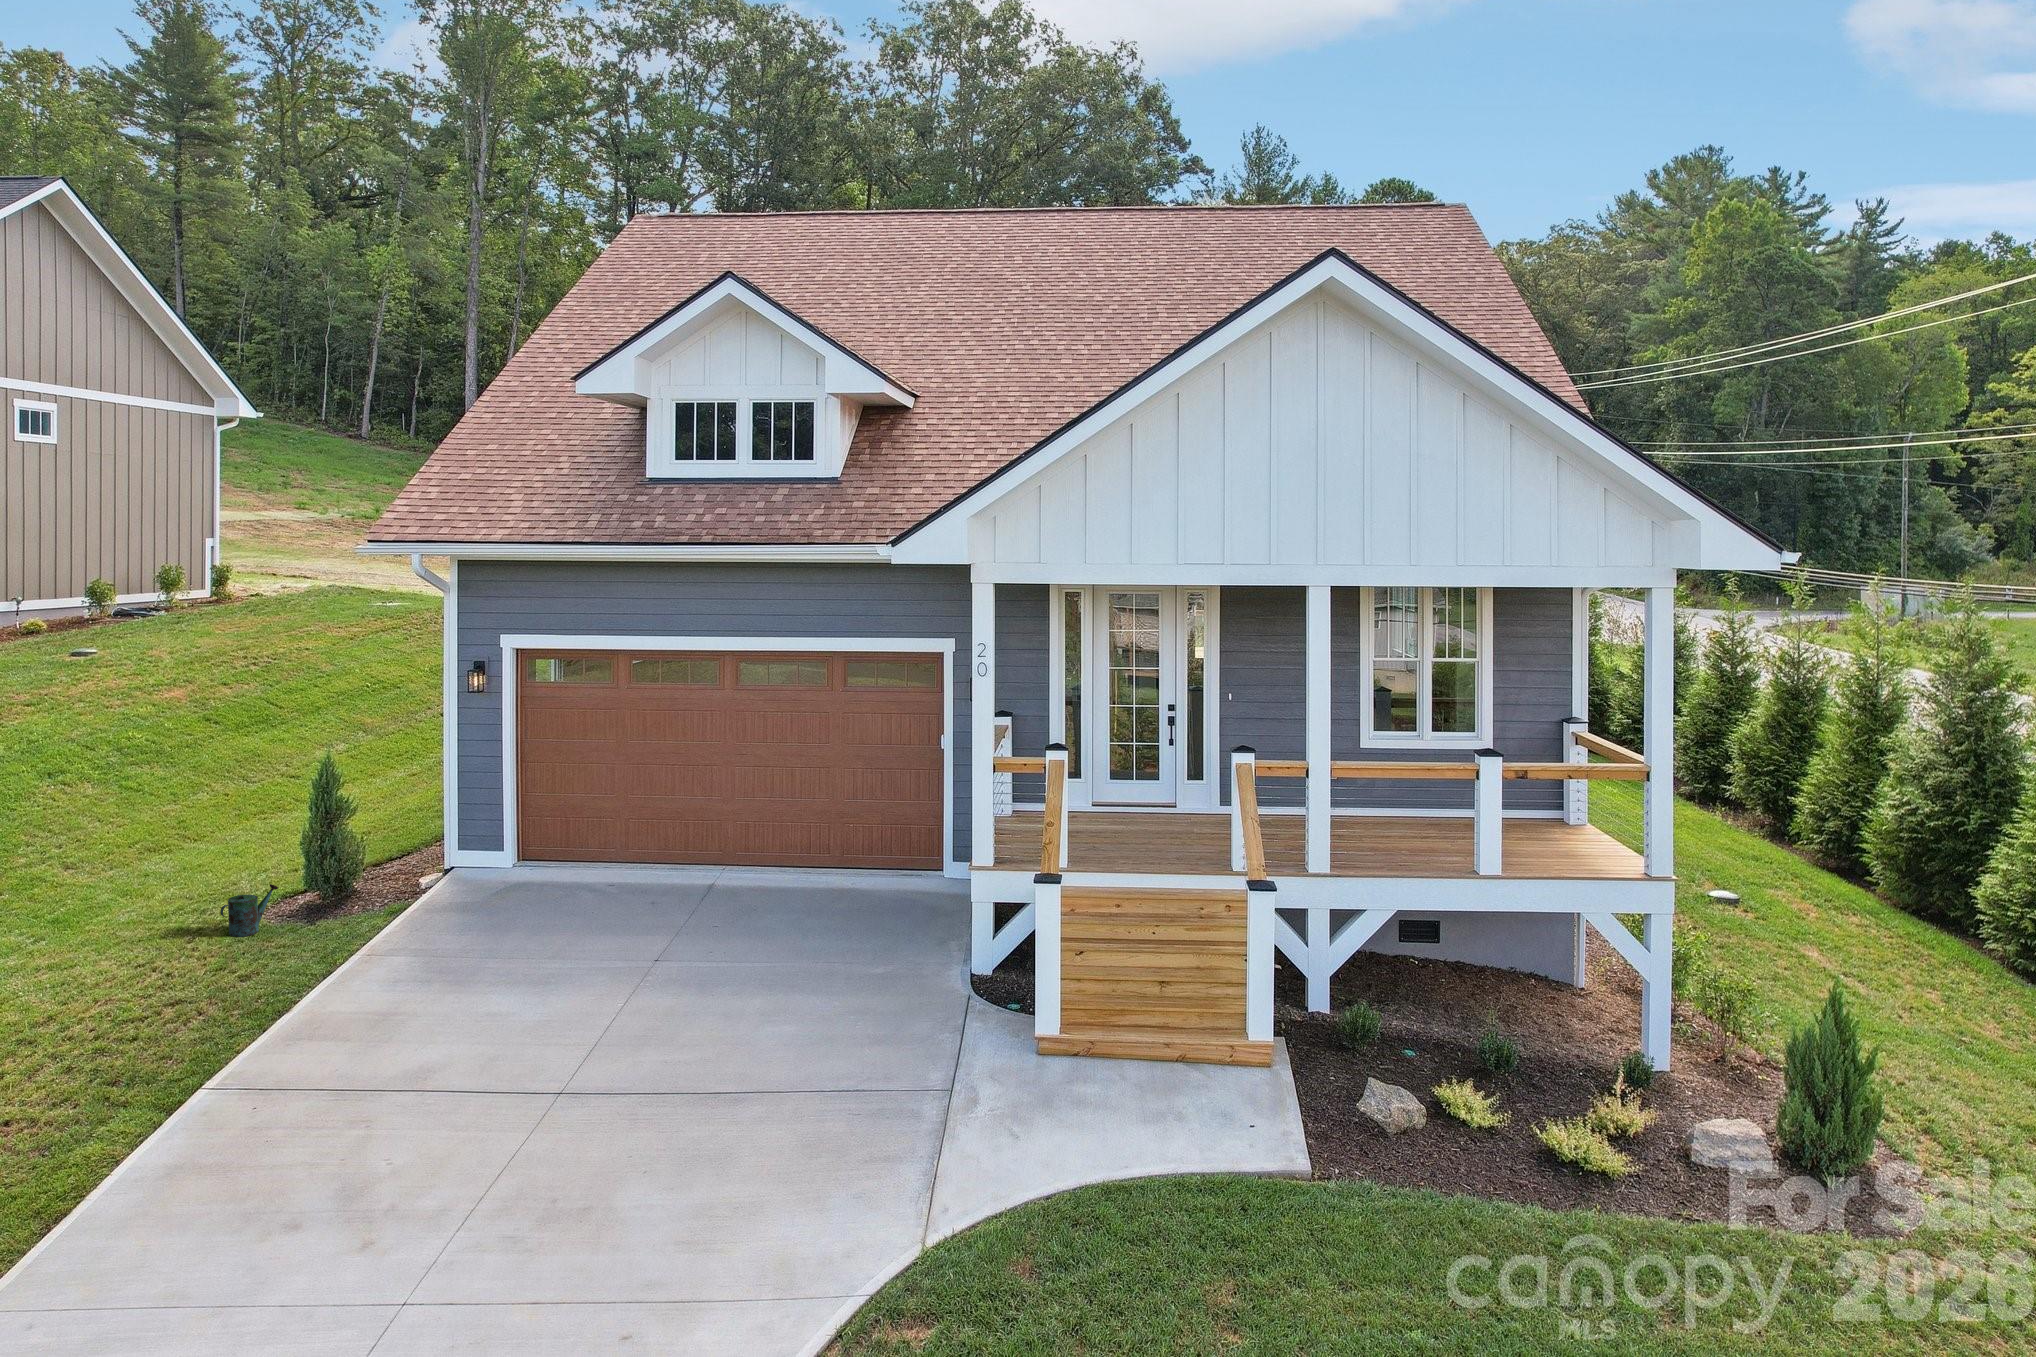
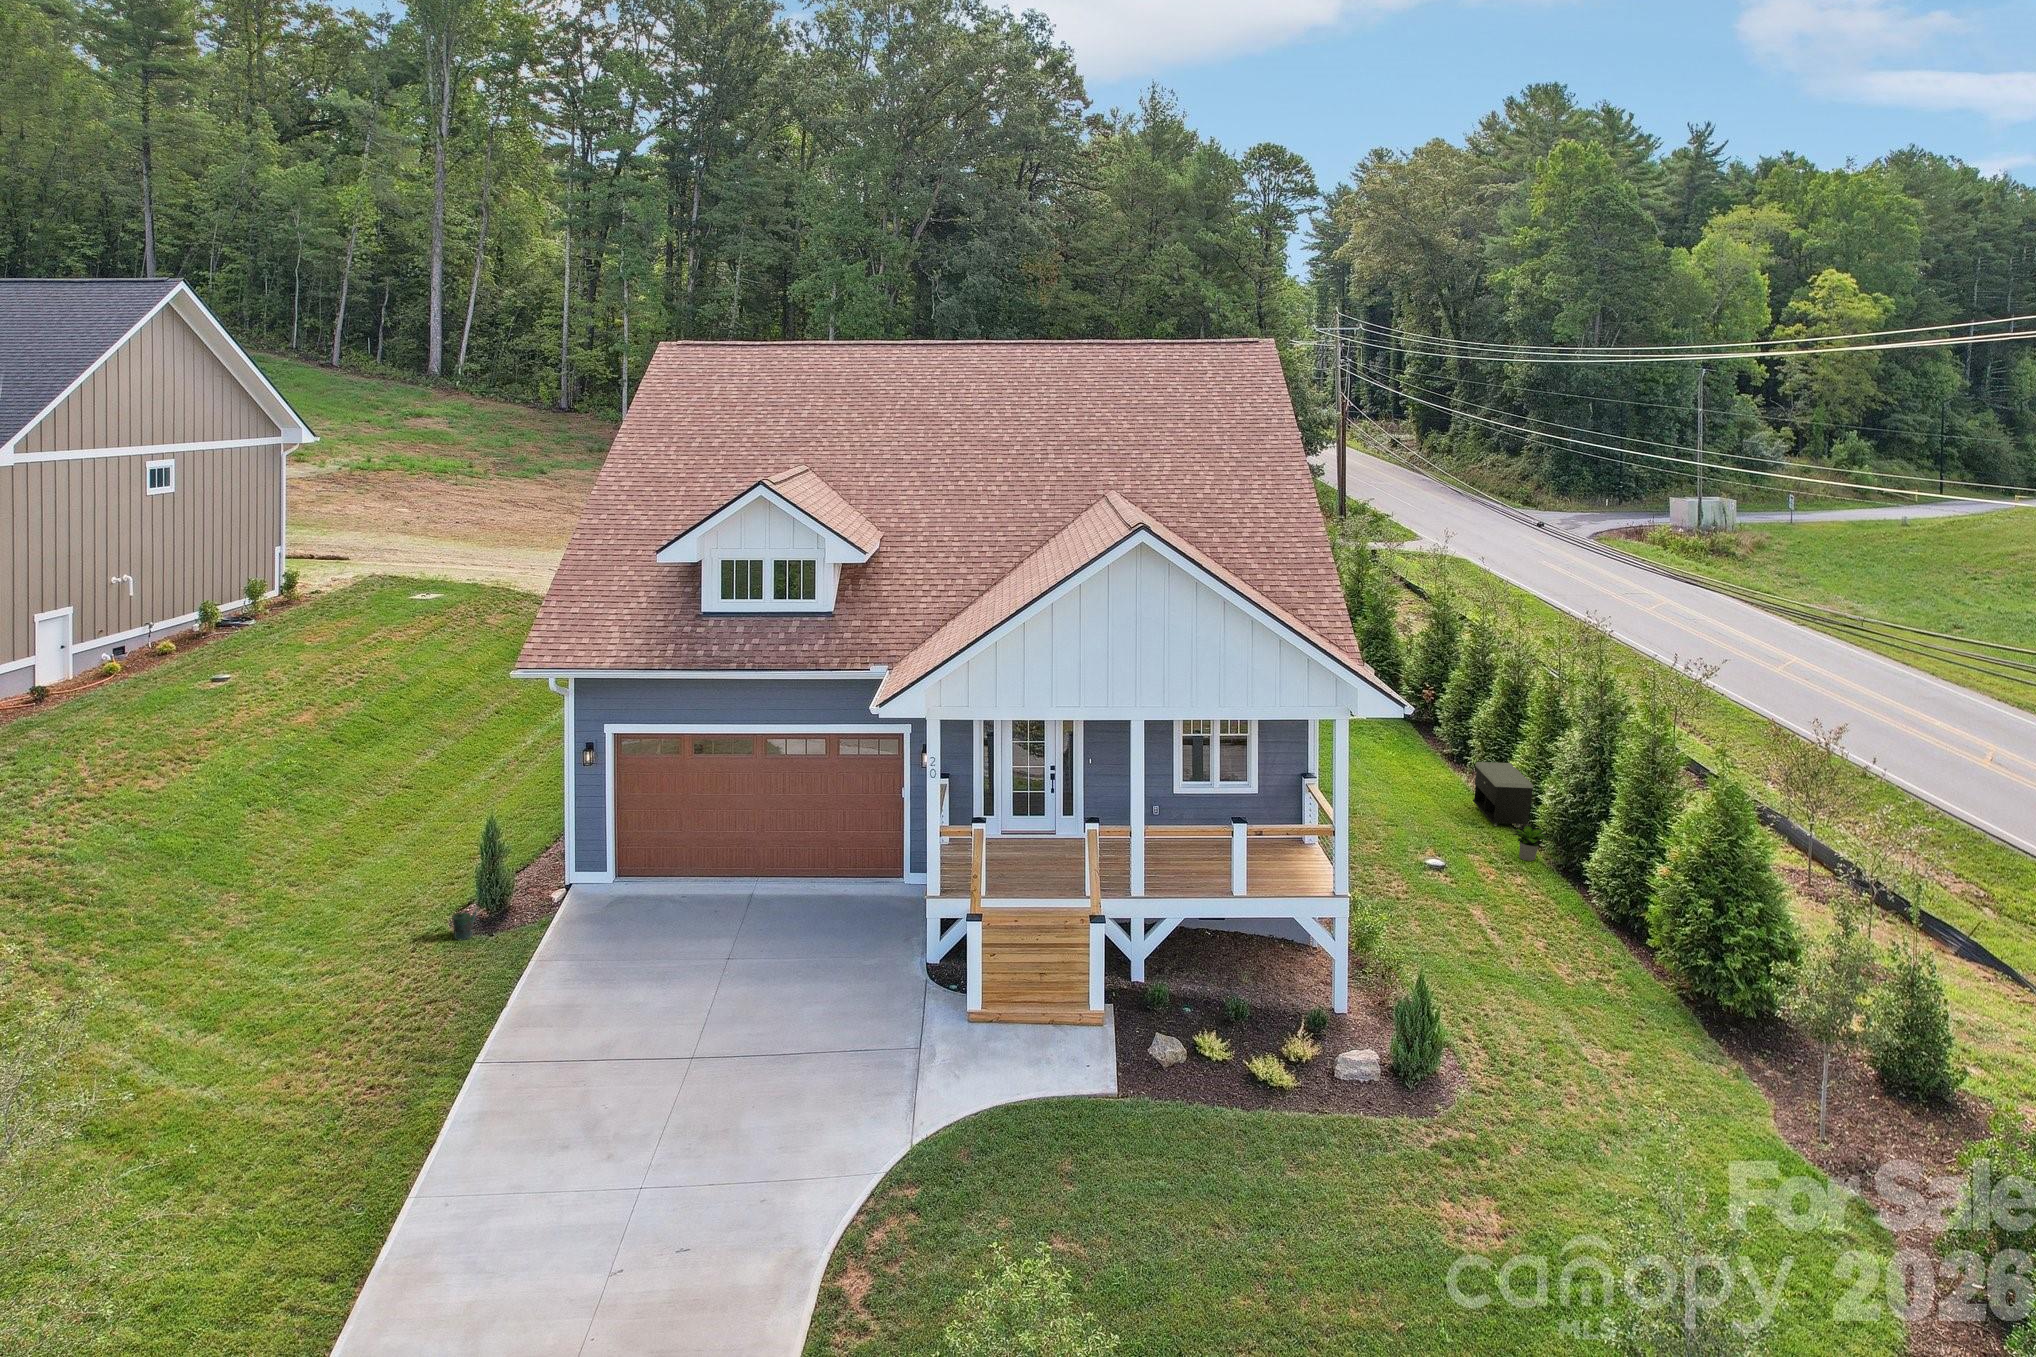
storage bench: none [1751,775,1854,864] -> present [1473,762,1533,827]
potted plant: none [1839,848,1904,900] -> present [1514,825,1549,861]

